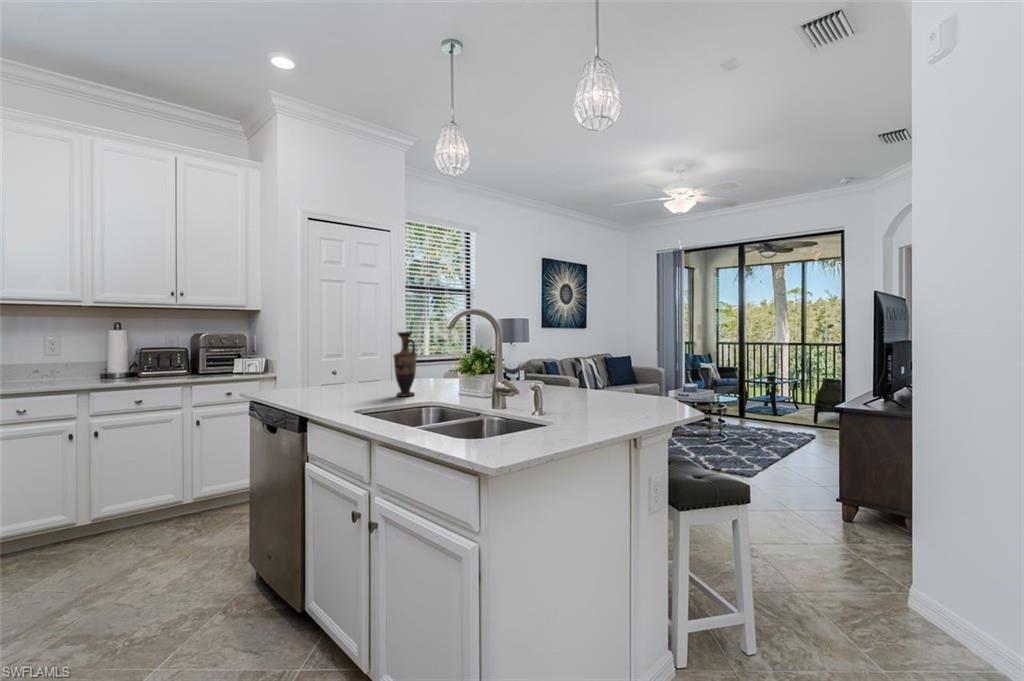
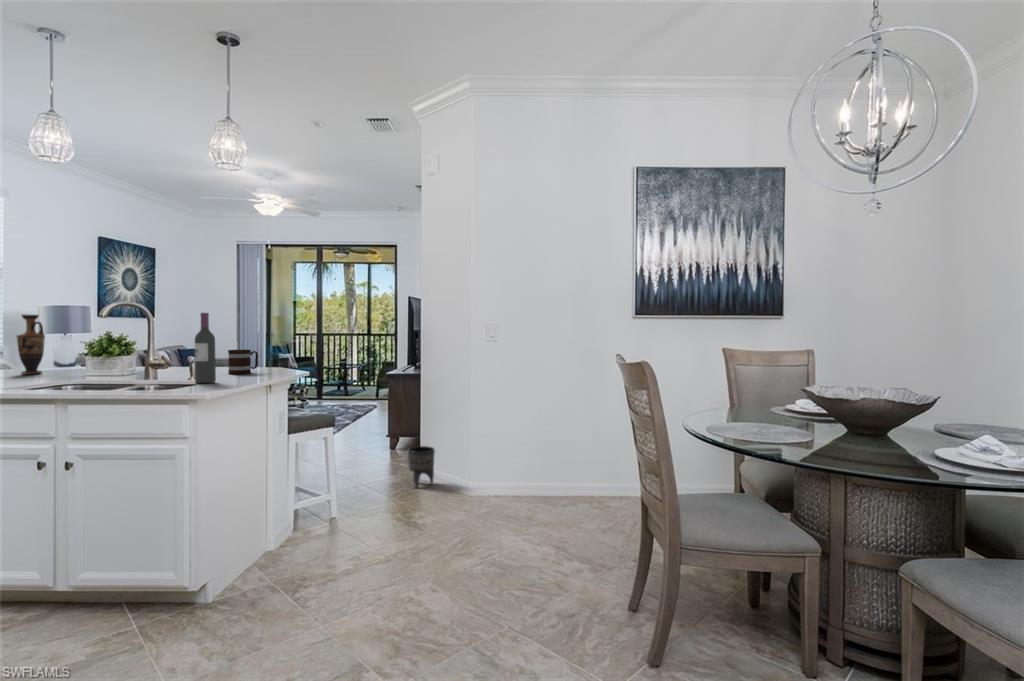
wine bottle: none [489,330,520,454] -> present [195,313,216,383]
mug: none [574,383,619,424] -> present [228,350,258,374]
planter: none [890,559,955,645] -> present [408,446,435,488]

